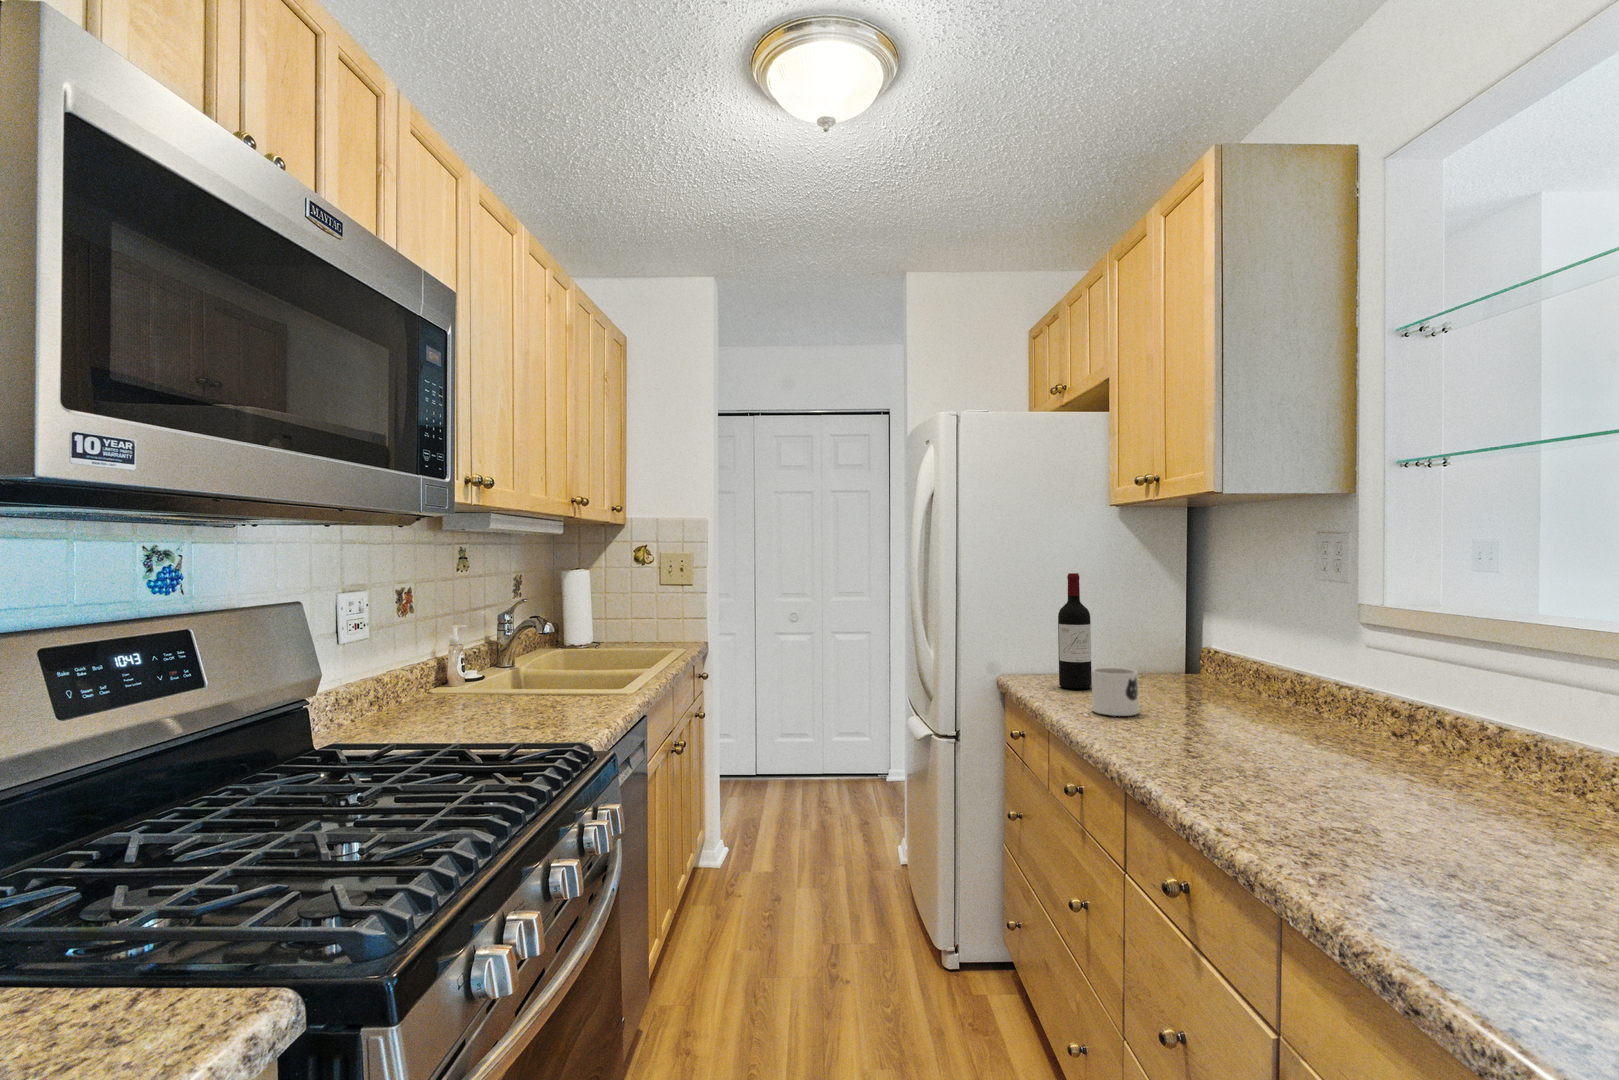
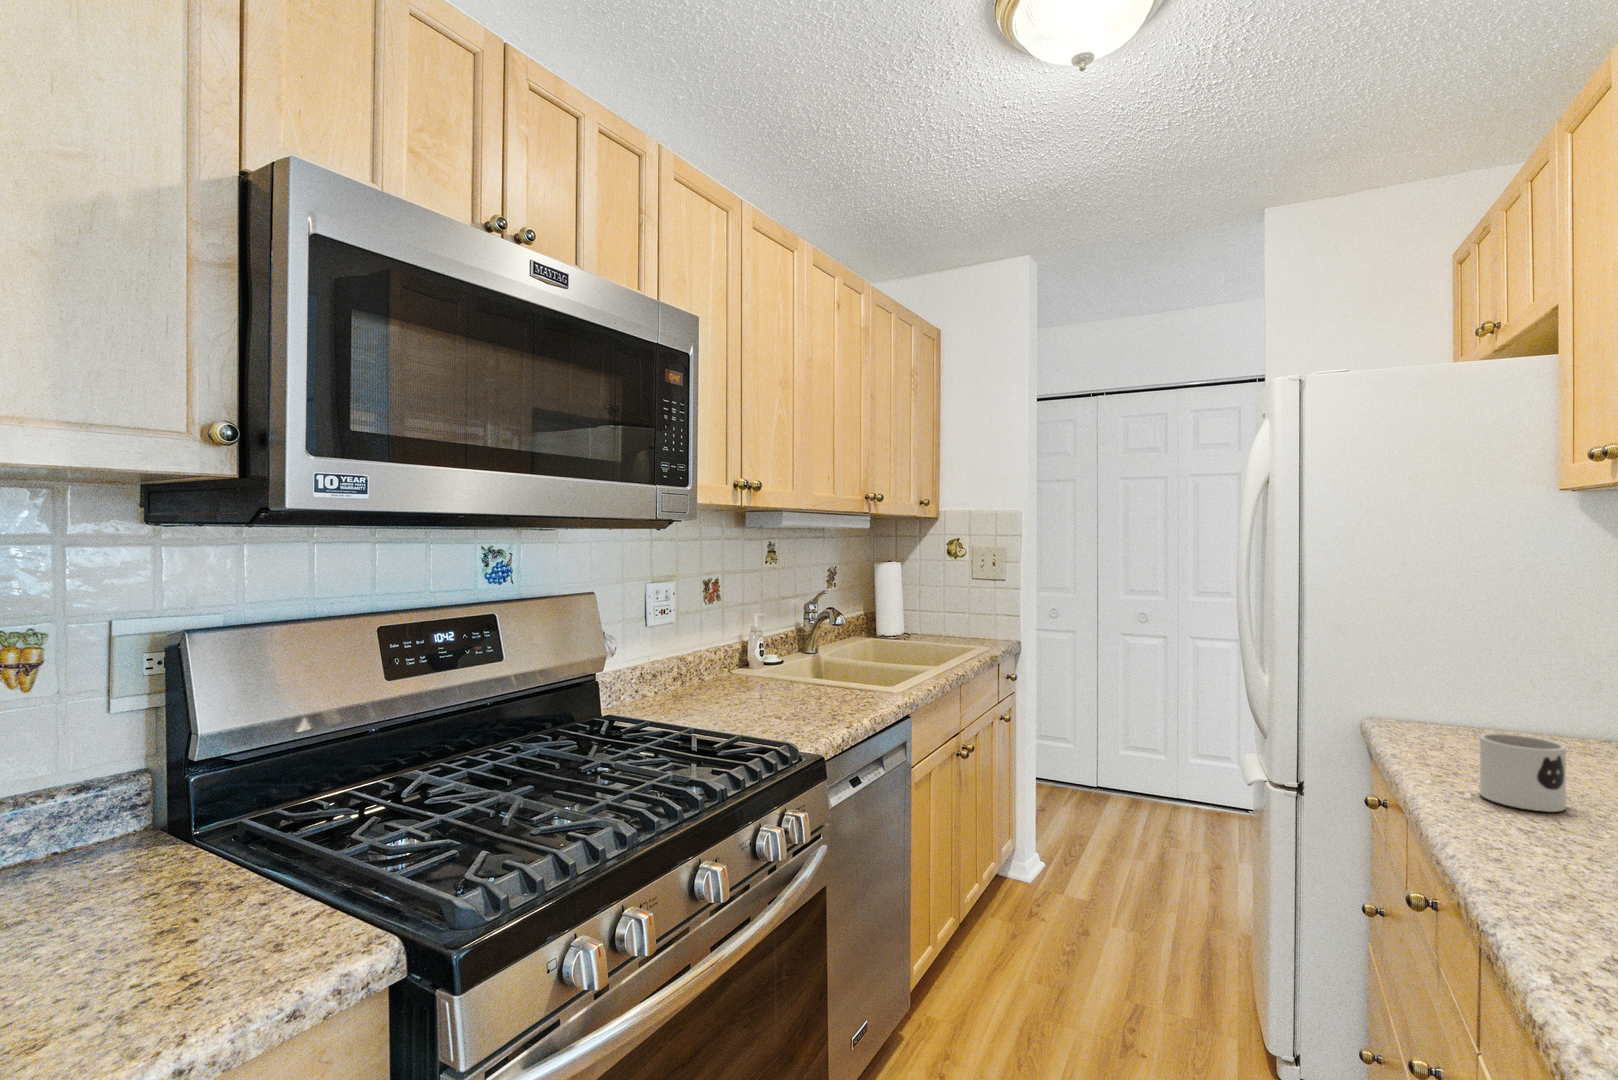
wine bottle: present [1058,573,1092,689] -> none [1448,592,1506,757]

